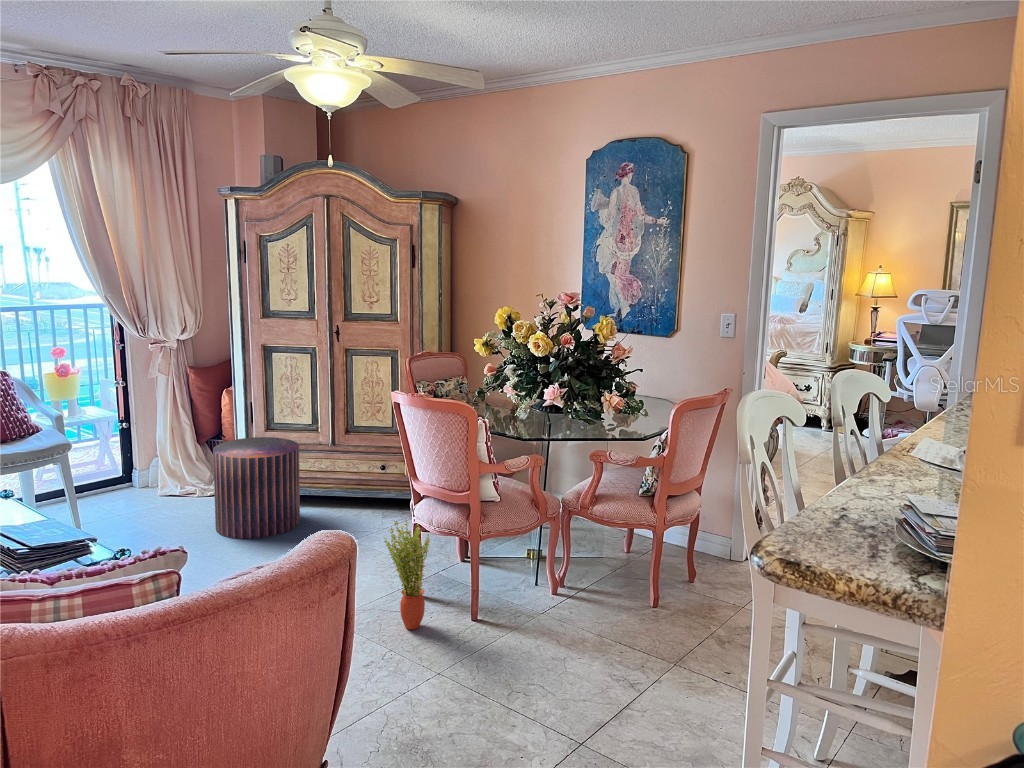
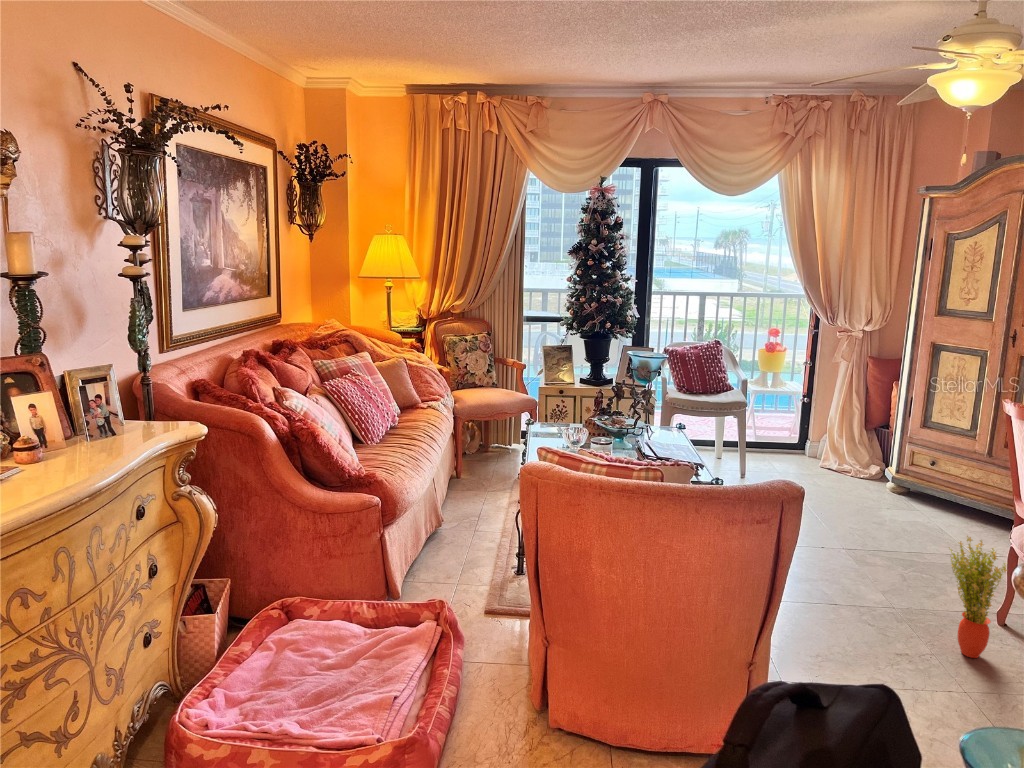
pouf: present [213,437,300,539] -> none [845,428,944,529]

